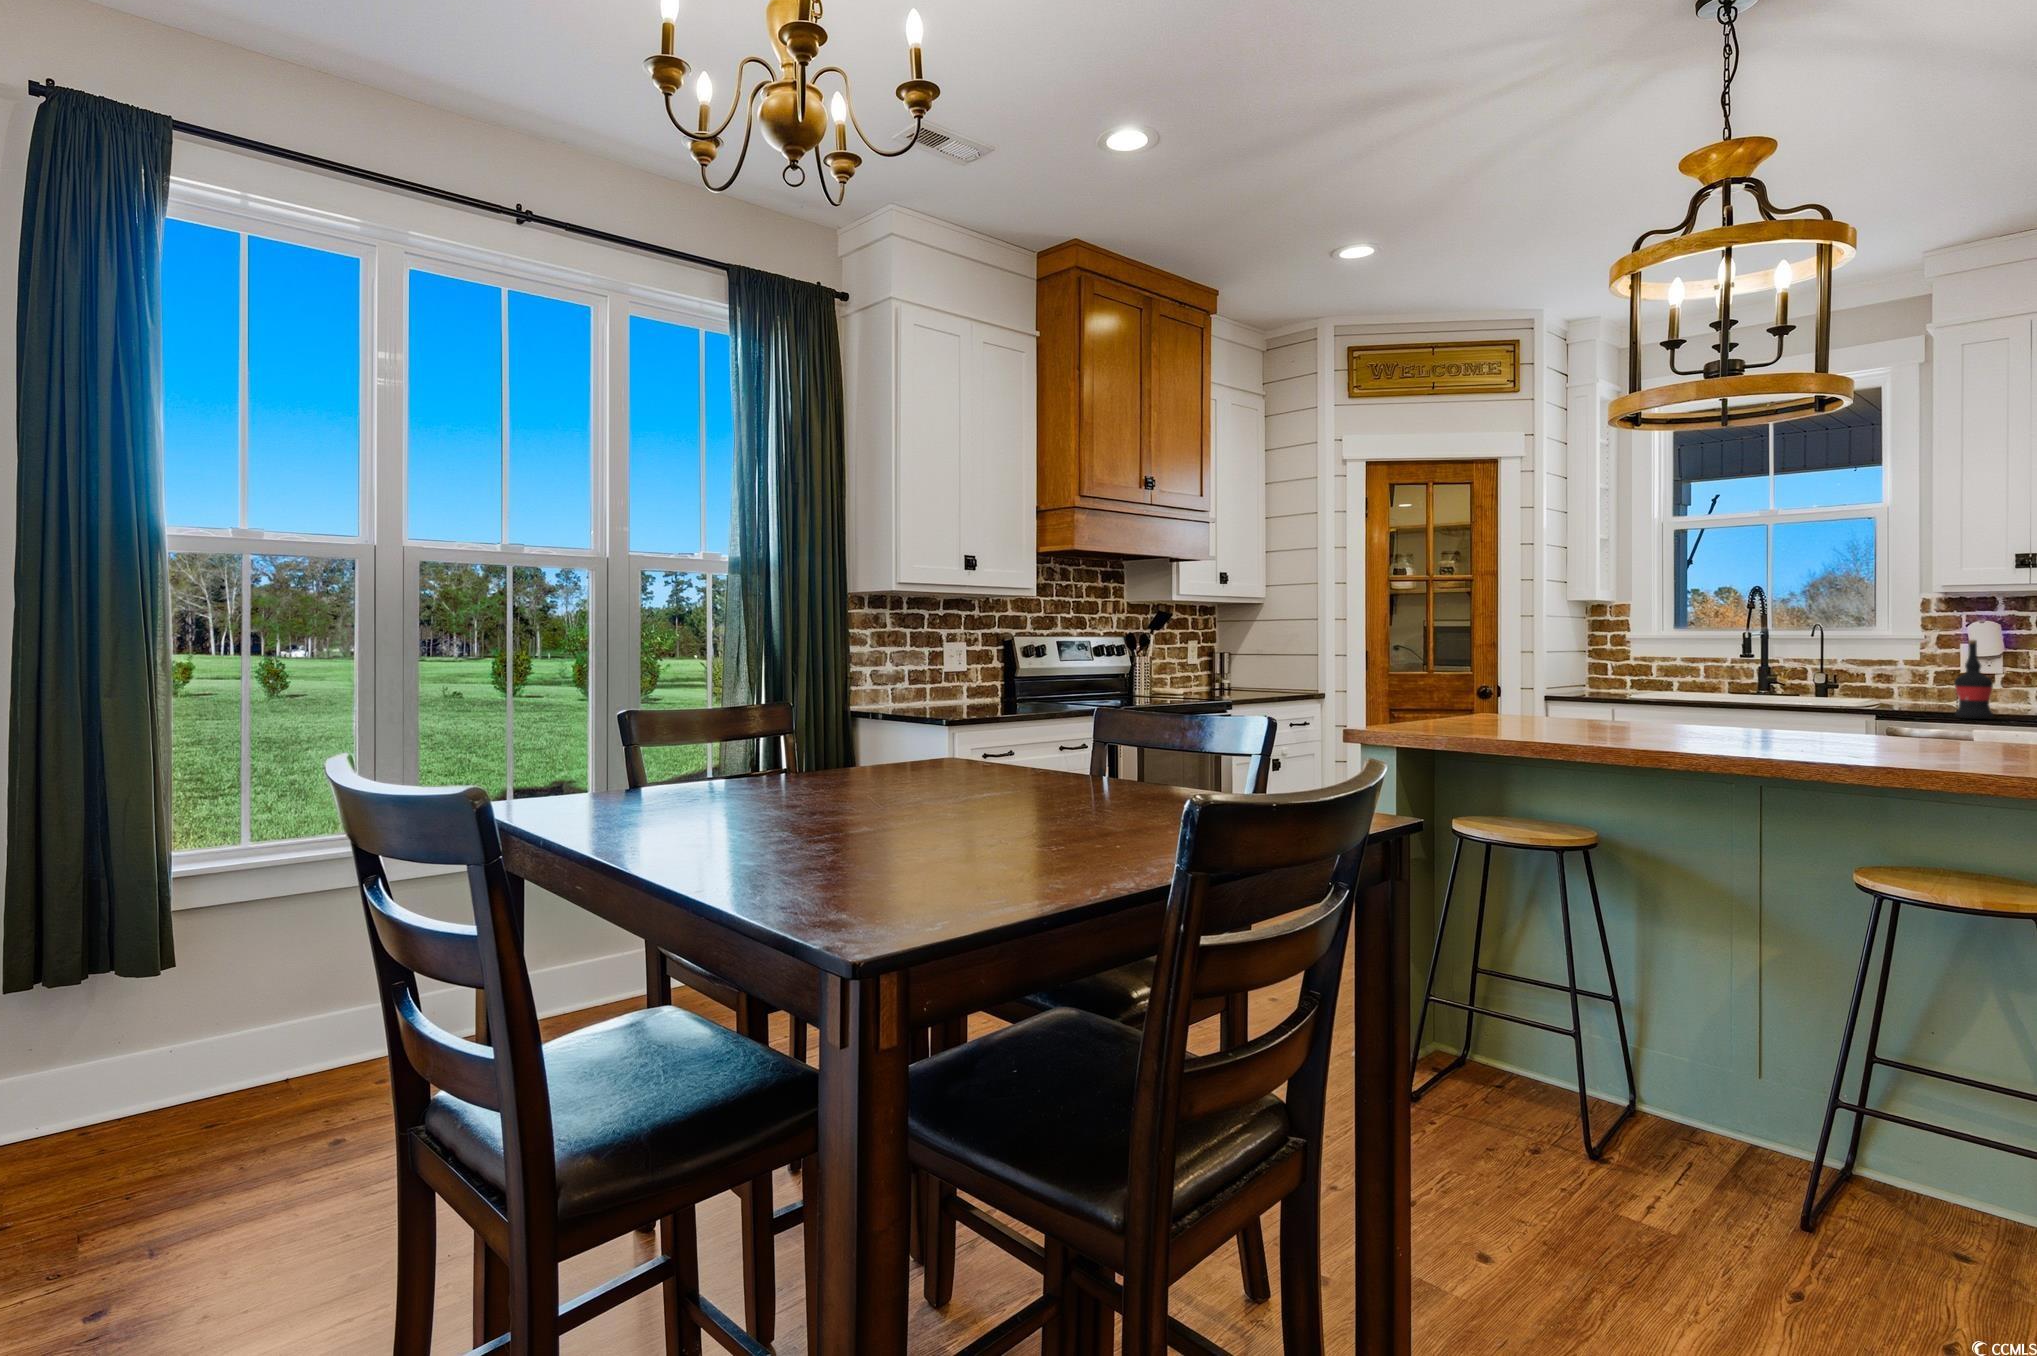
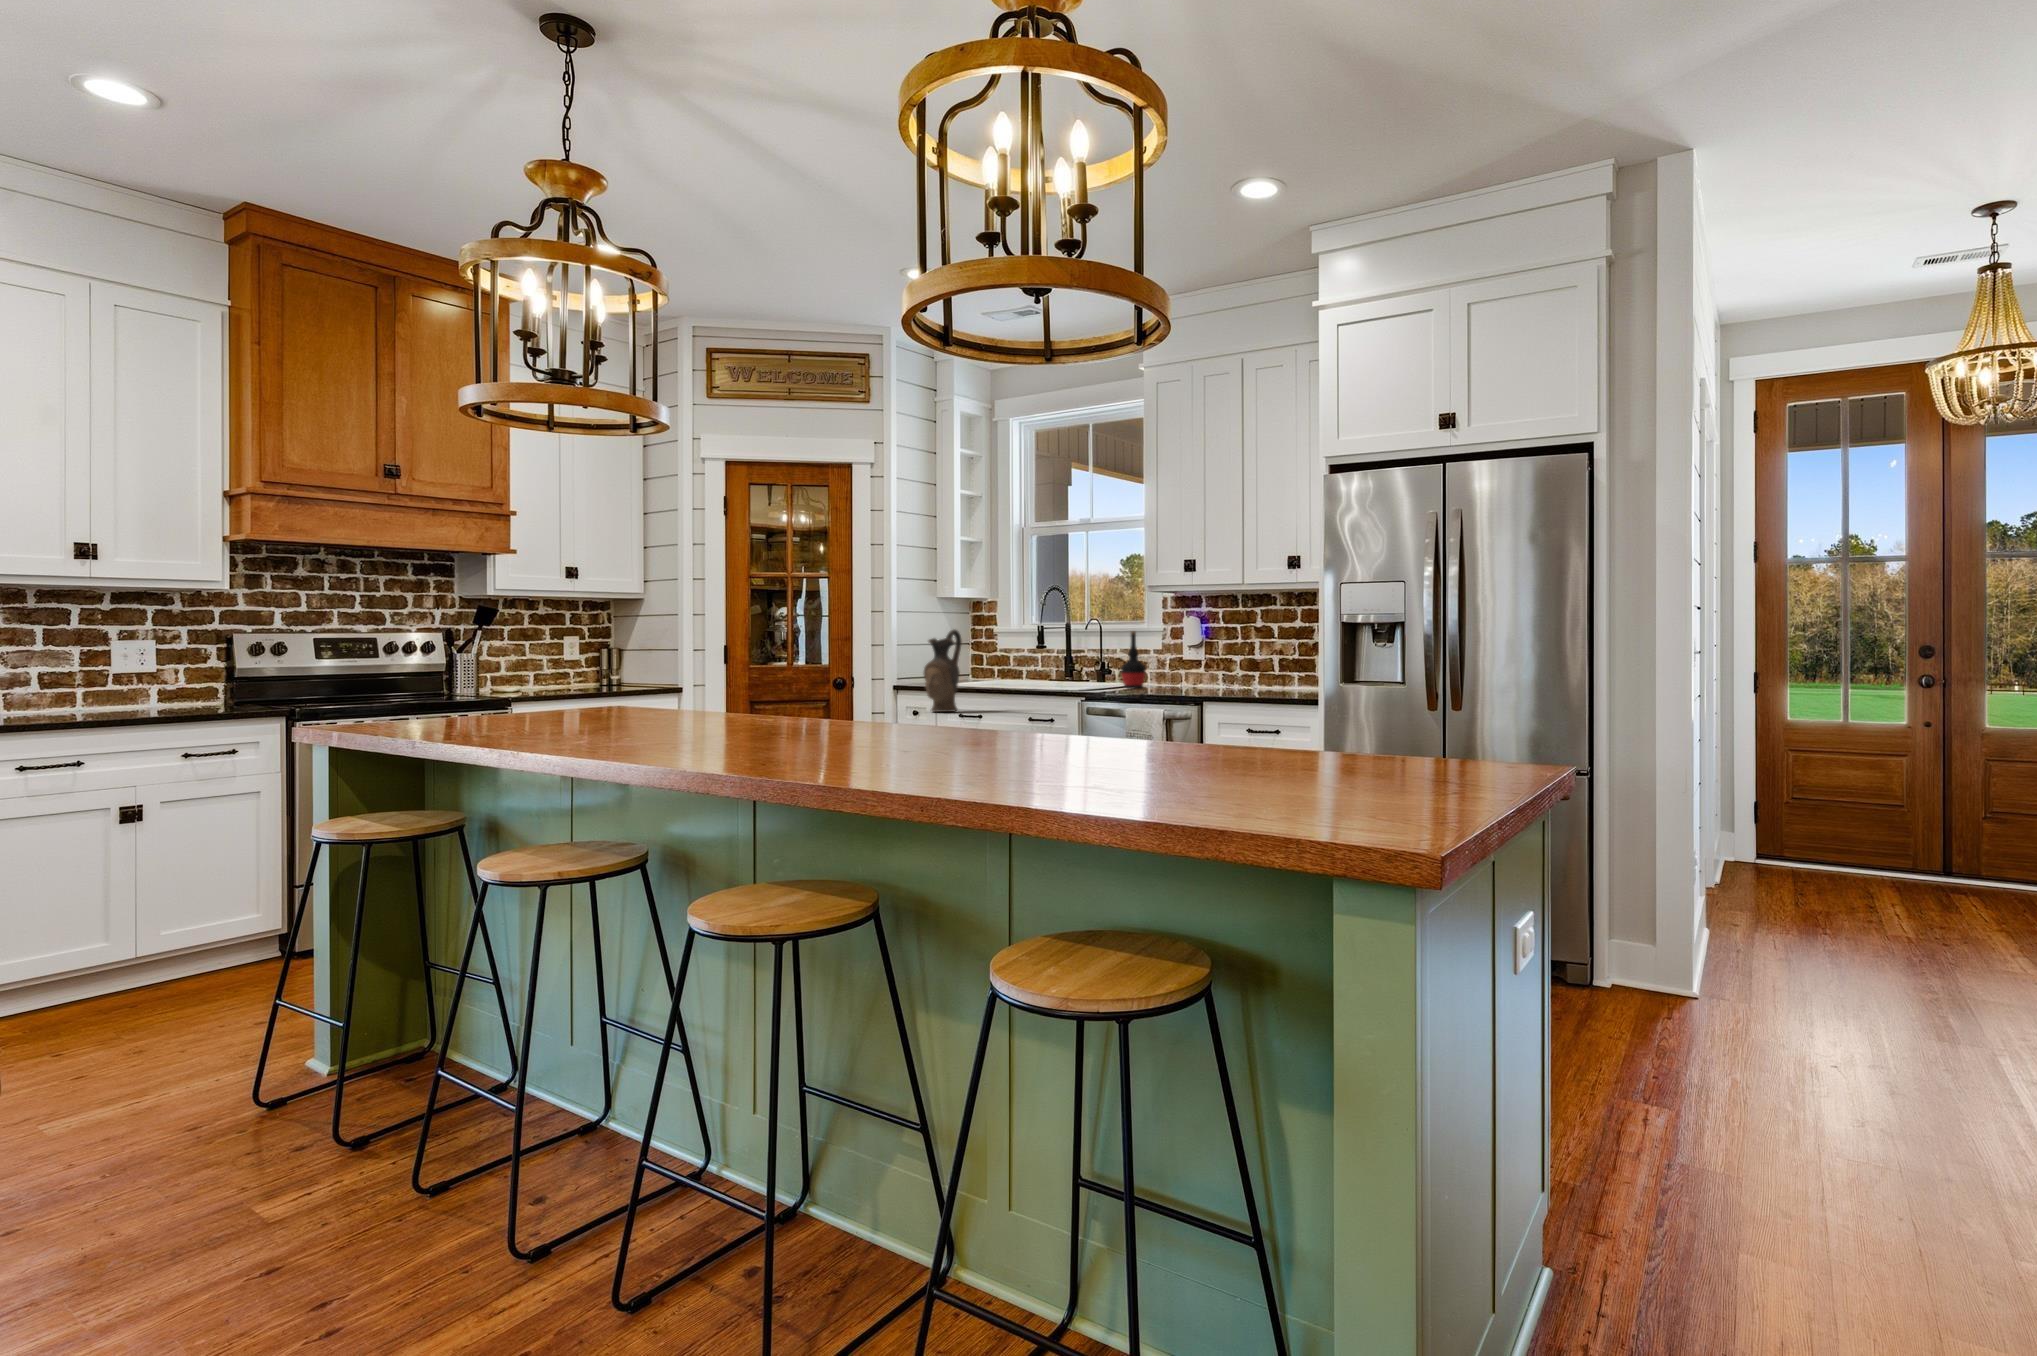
ceramic pitcher: none [1848,638,1897,728] -> present [923,630,962,712]

